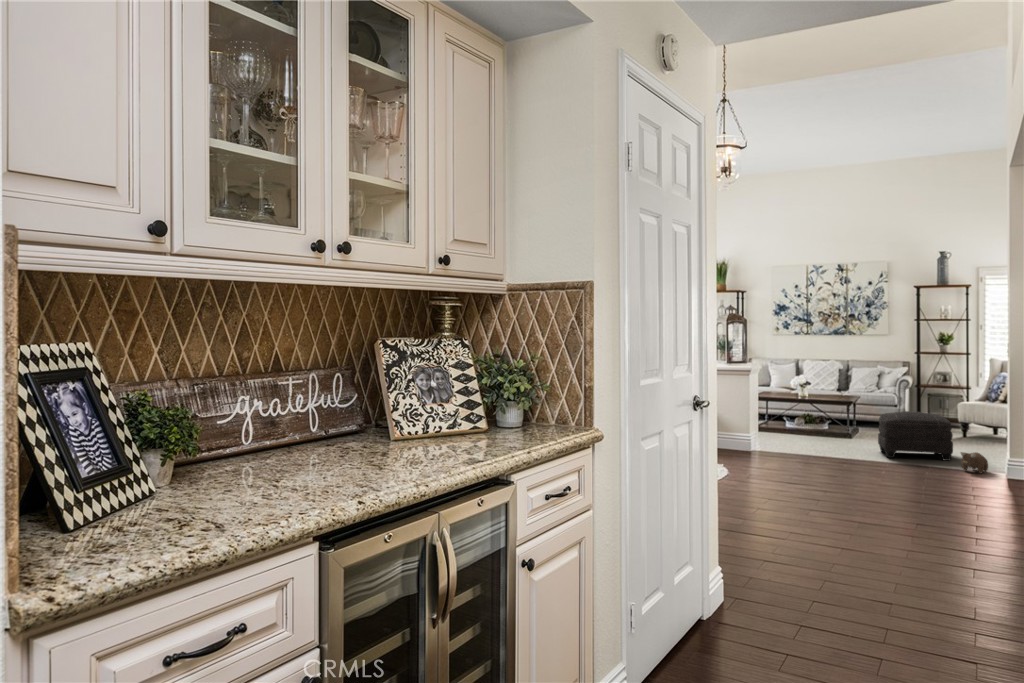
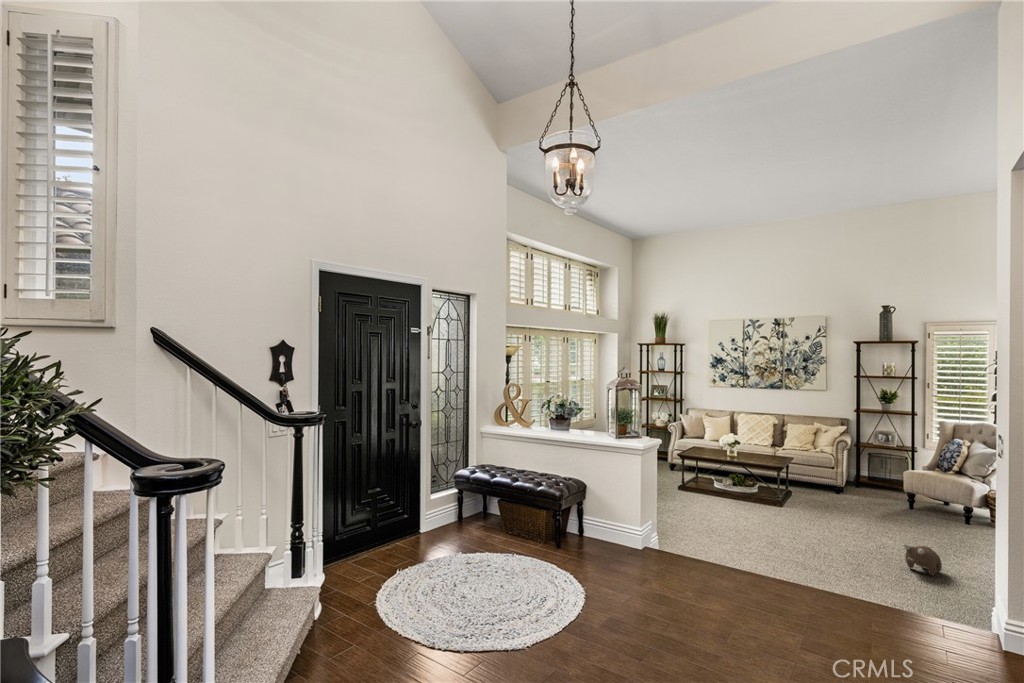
ottoman: present [878,411,953,461] -> none [805,482,896,548]

